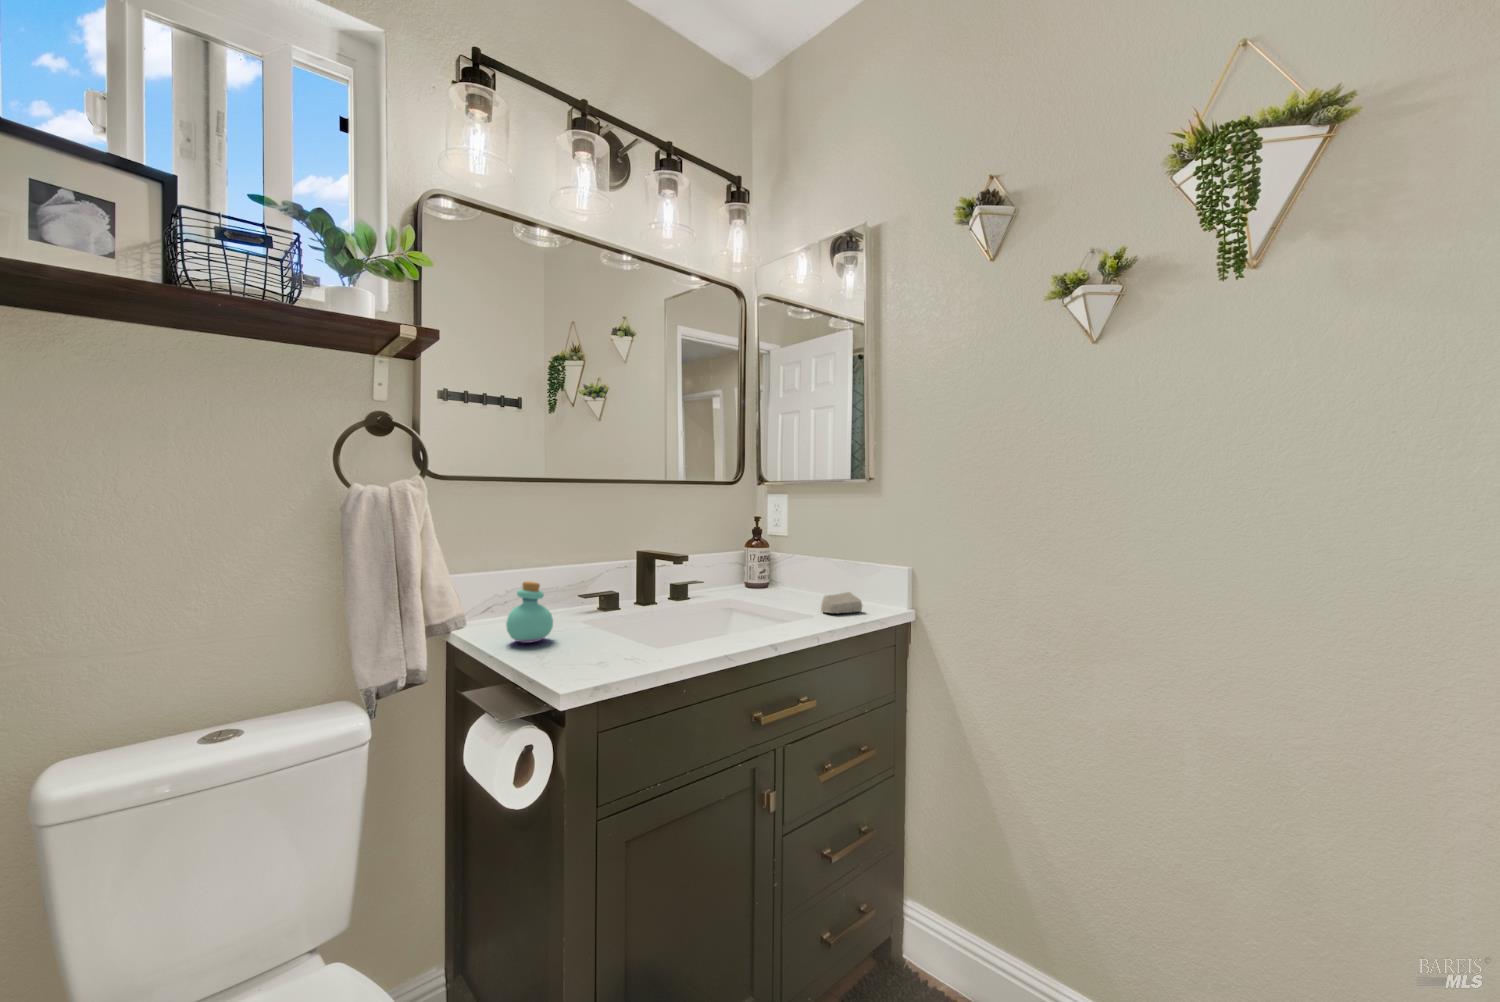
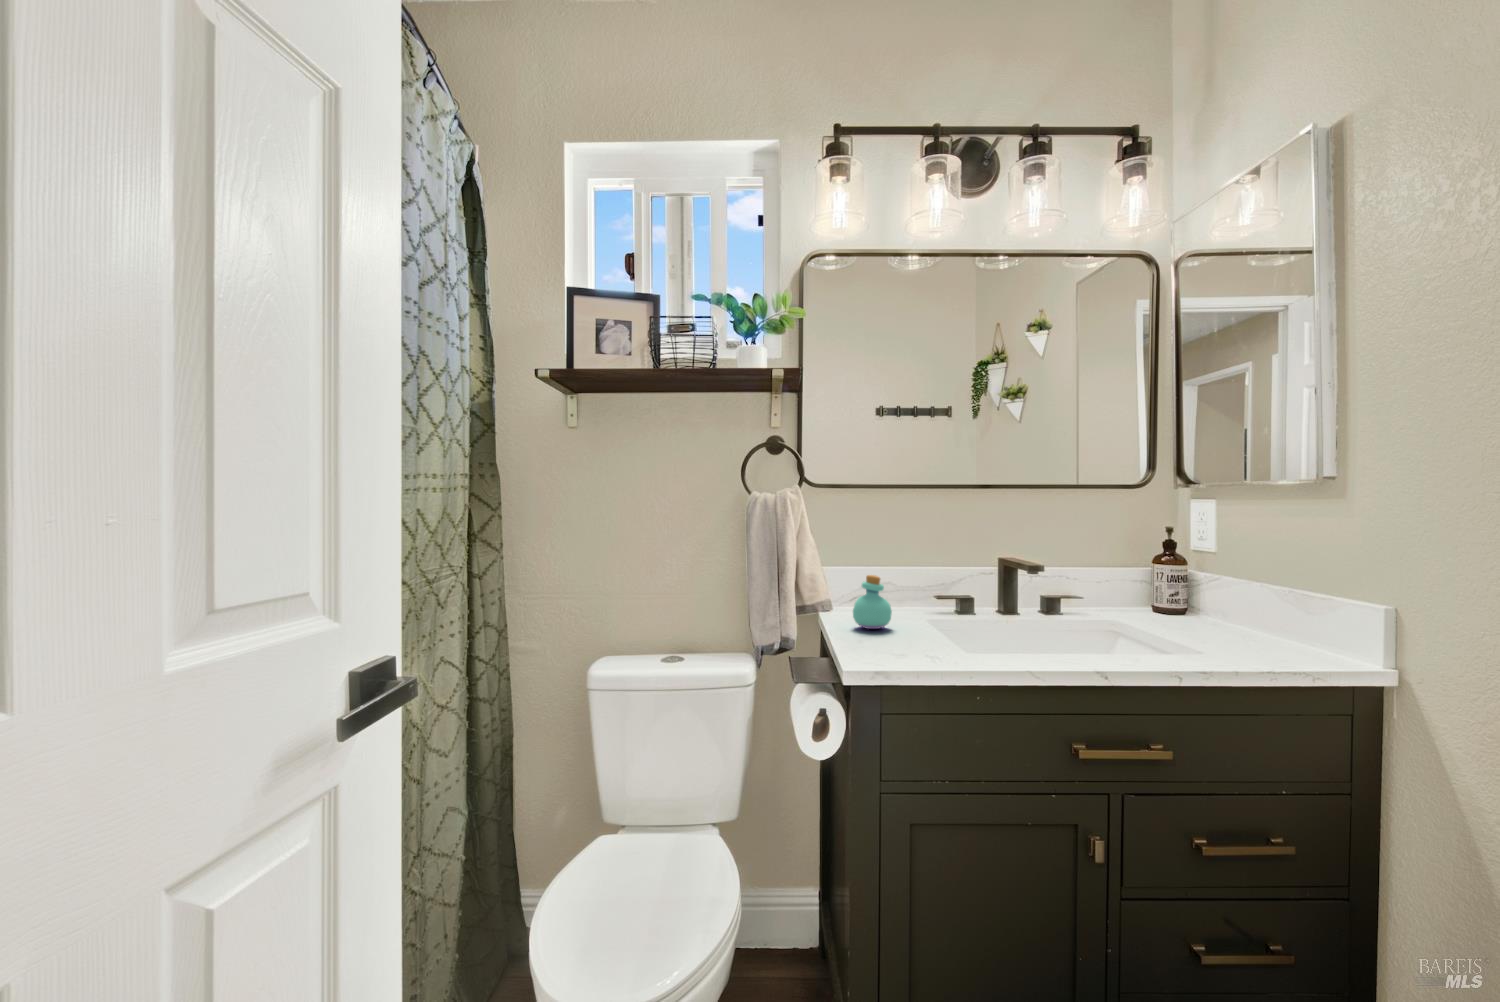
soap bar: present [821,592,862,613] -> none [1225,626,1293,653]

